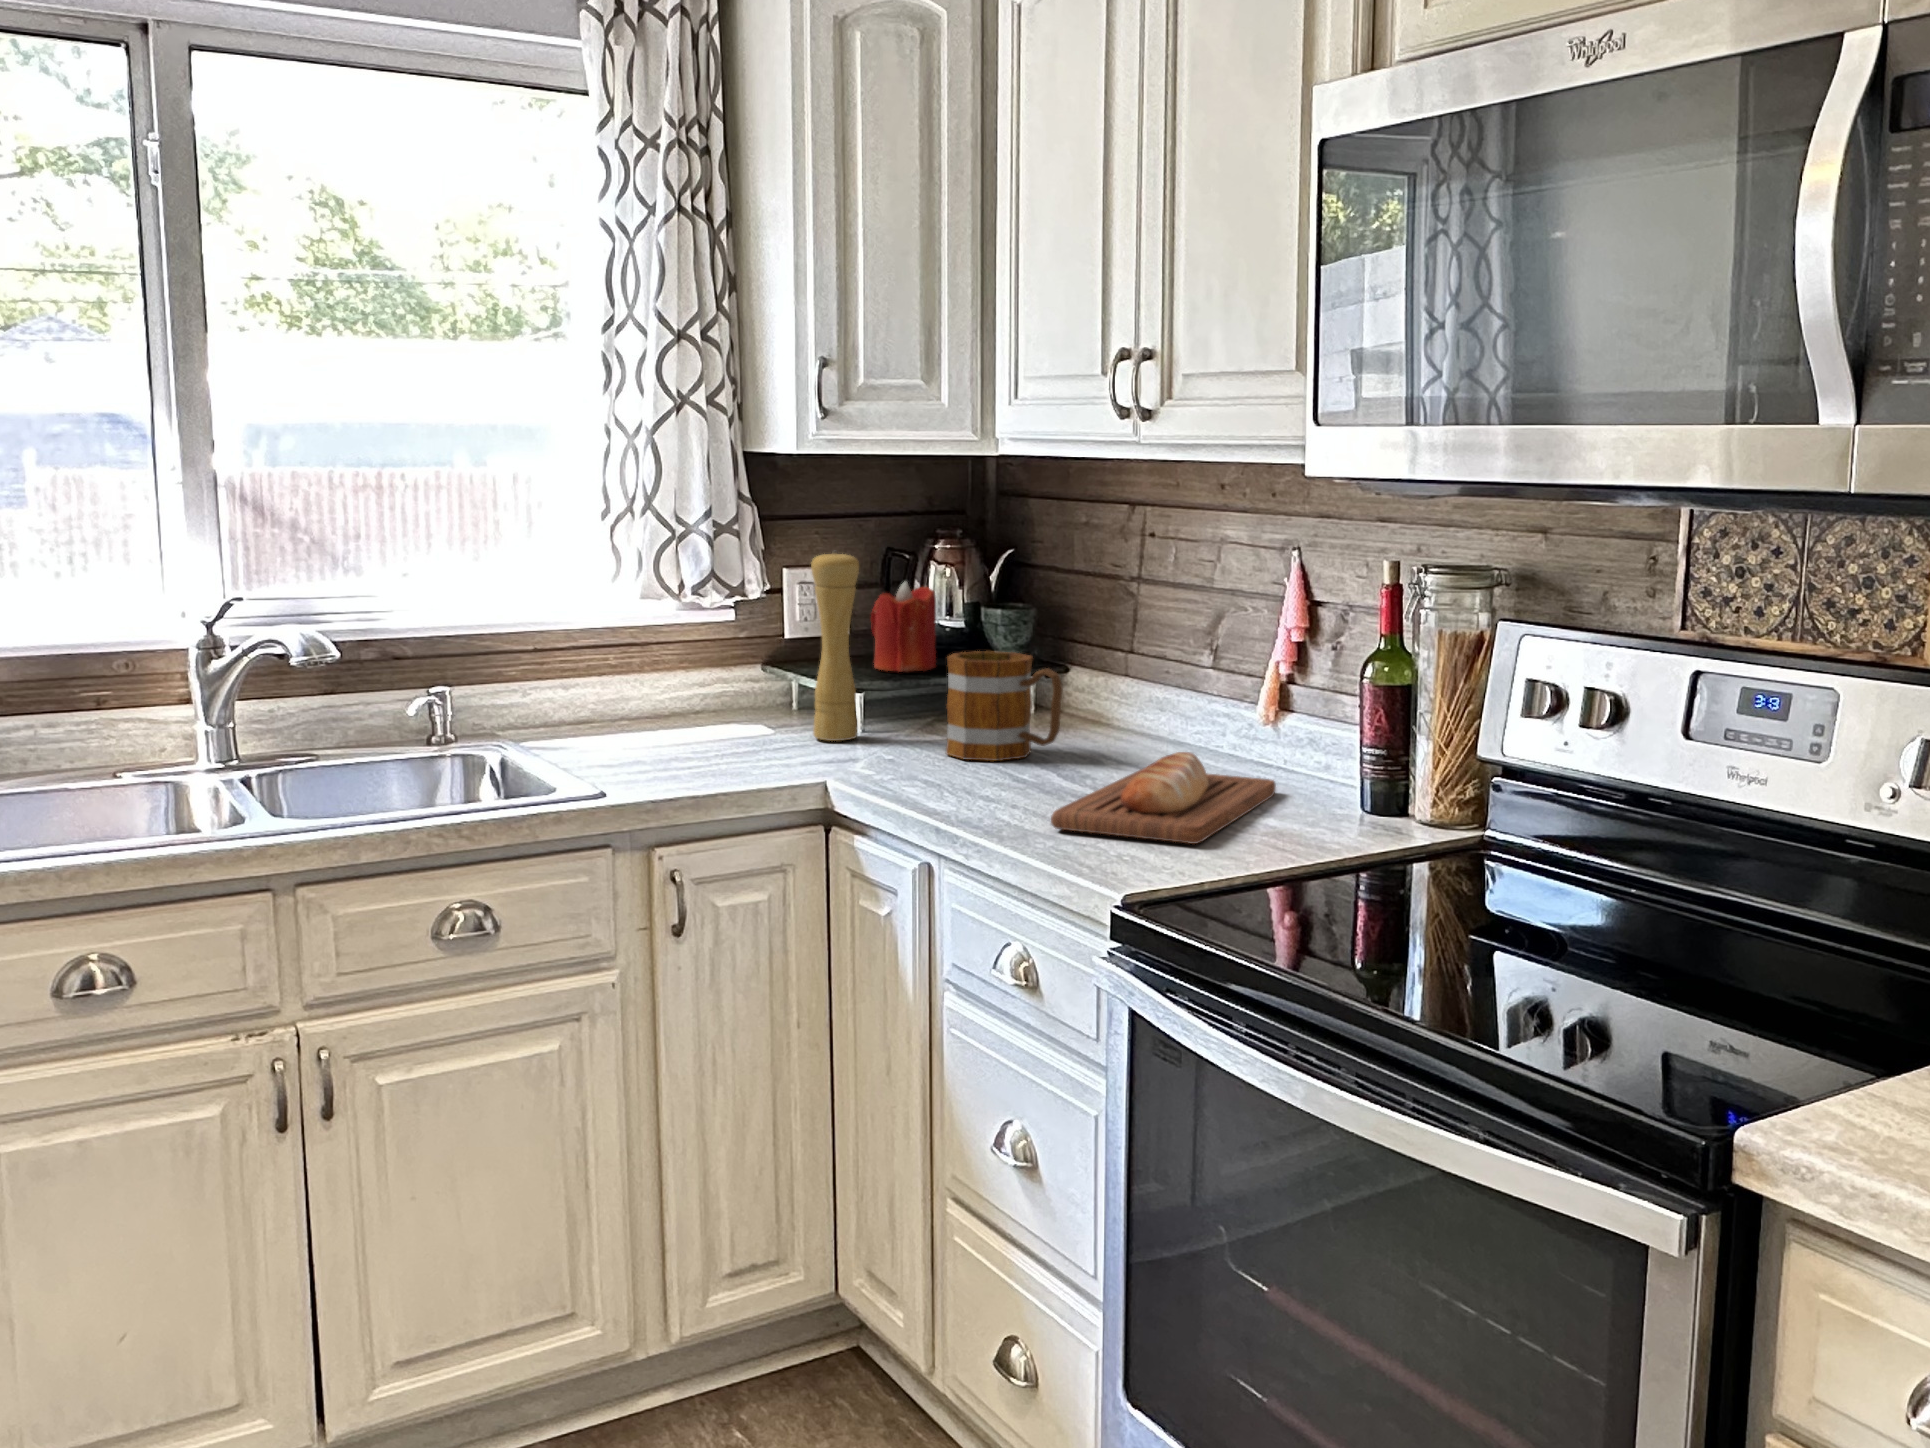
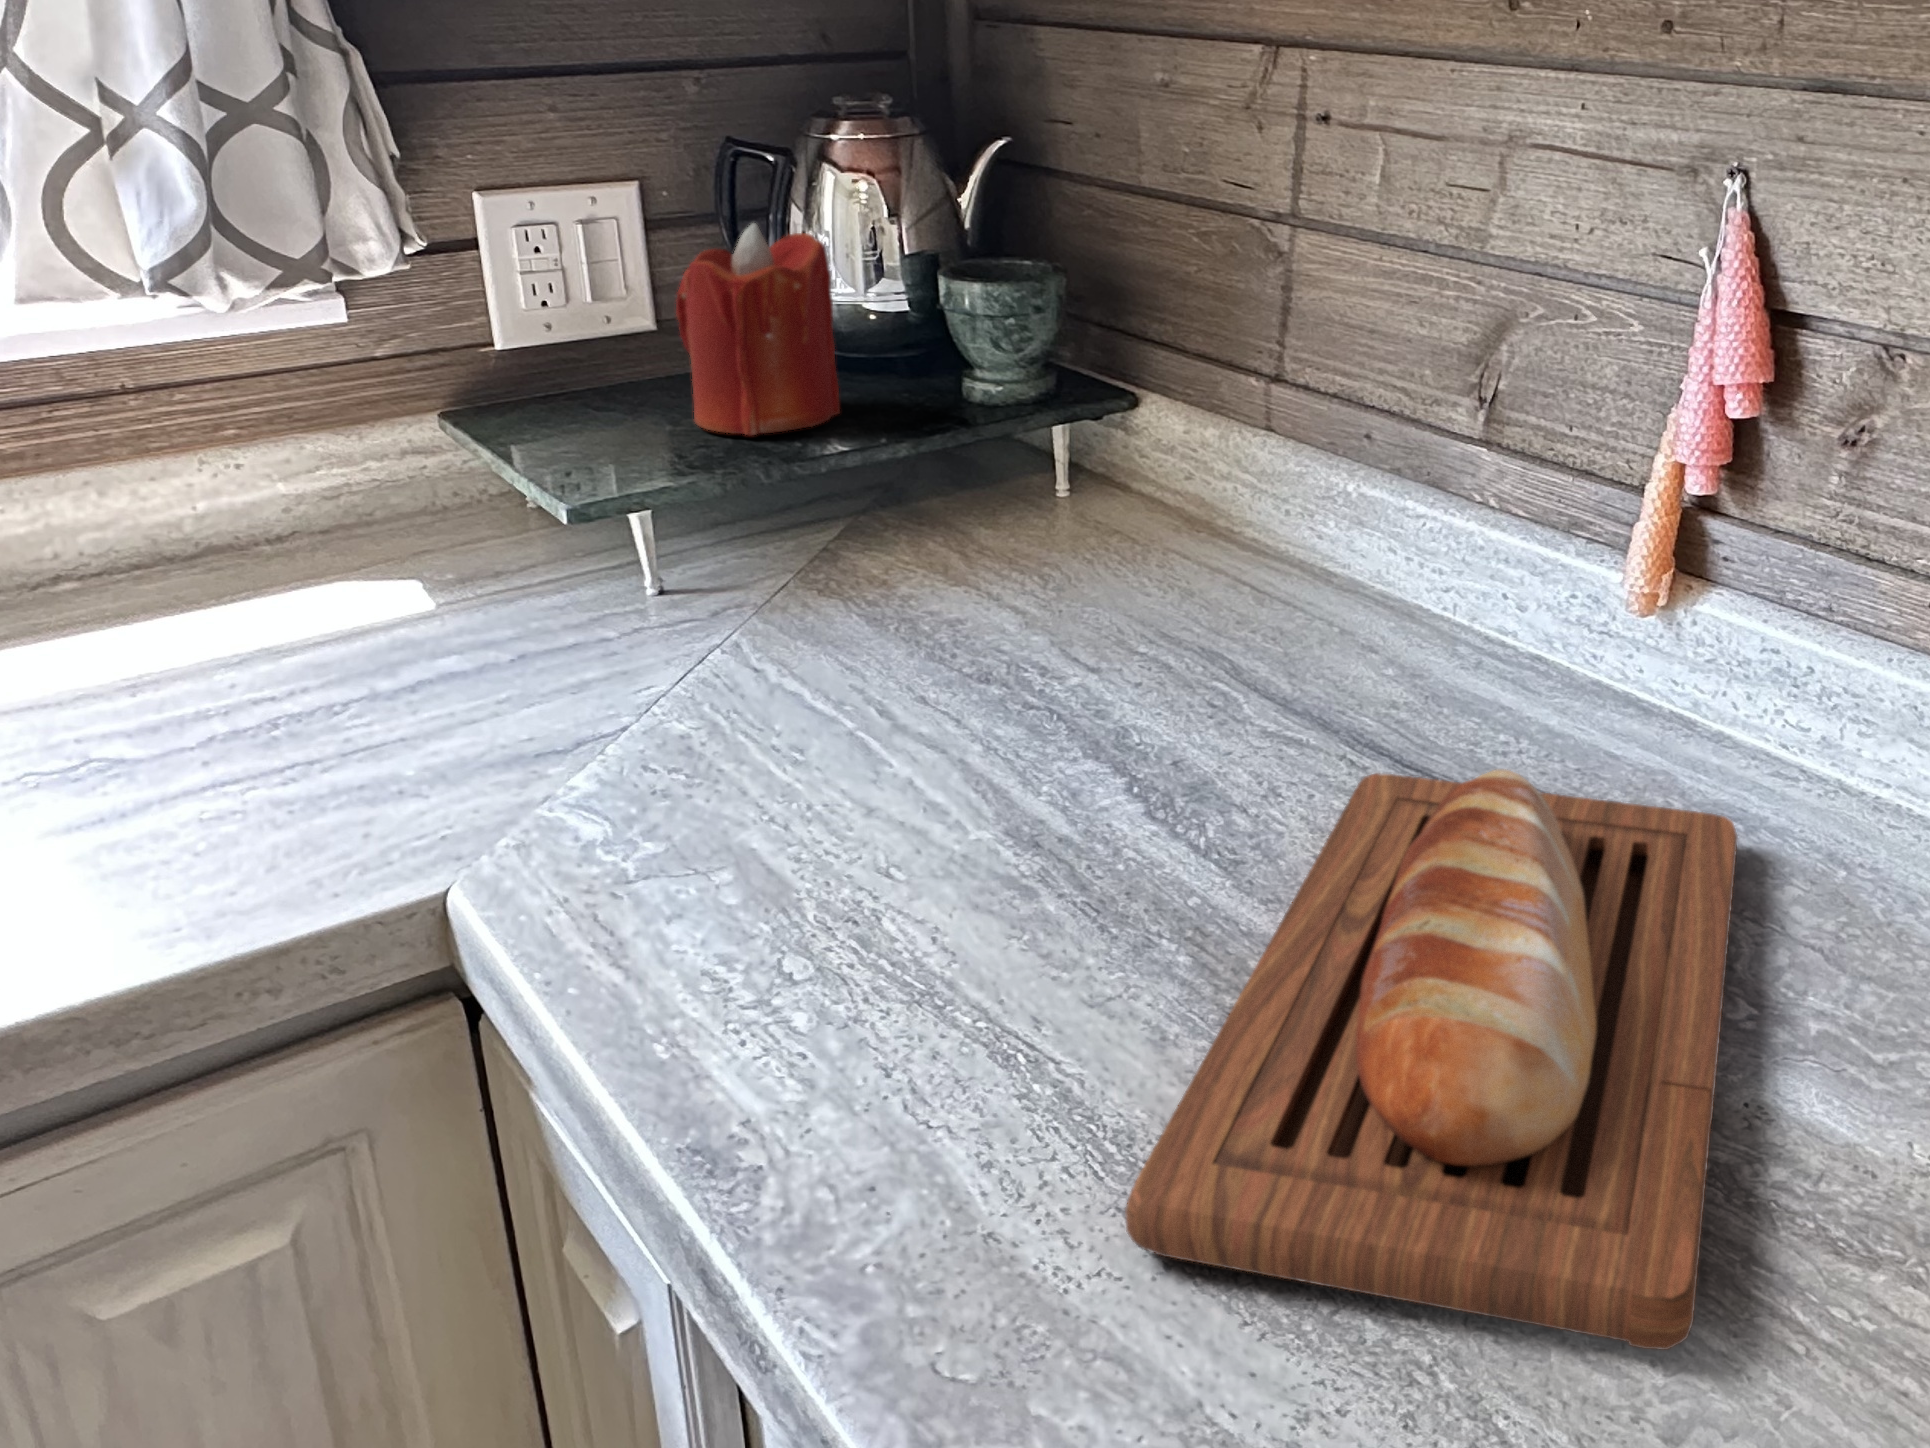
pepper mill: present [811,551,859,741] -> none [453,170,630,646]
mug: present [946,651,1063,761] -> none [820,419,1133,722]

